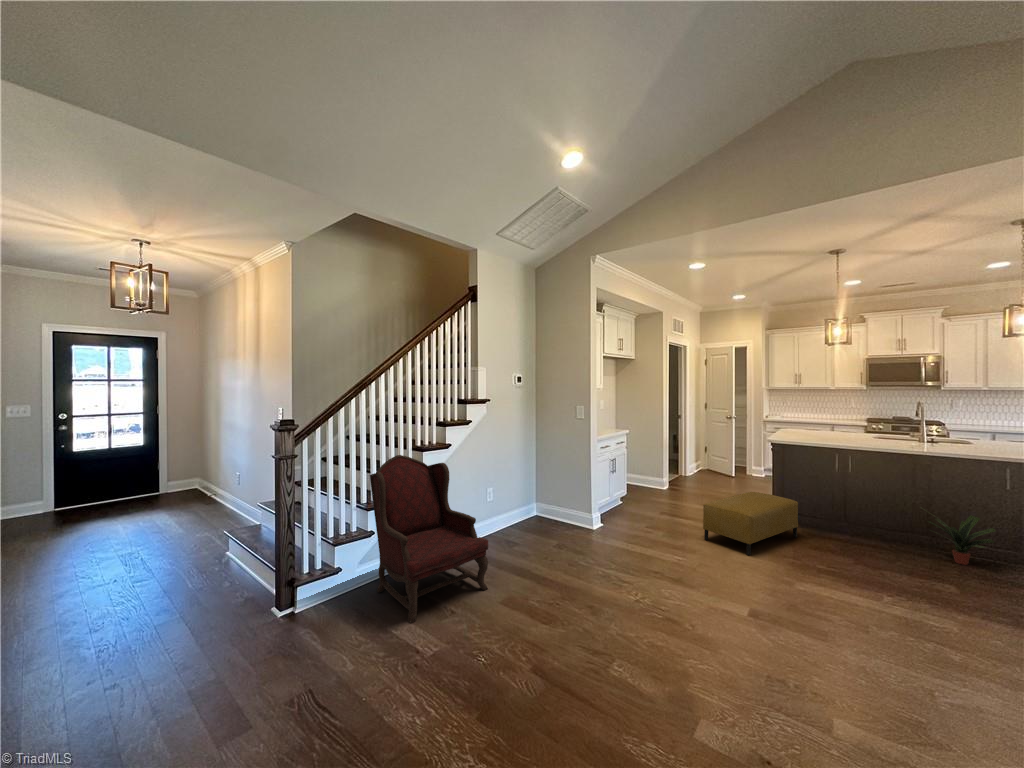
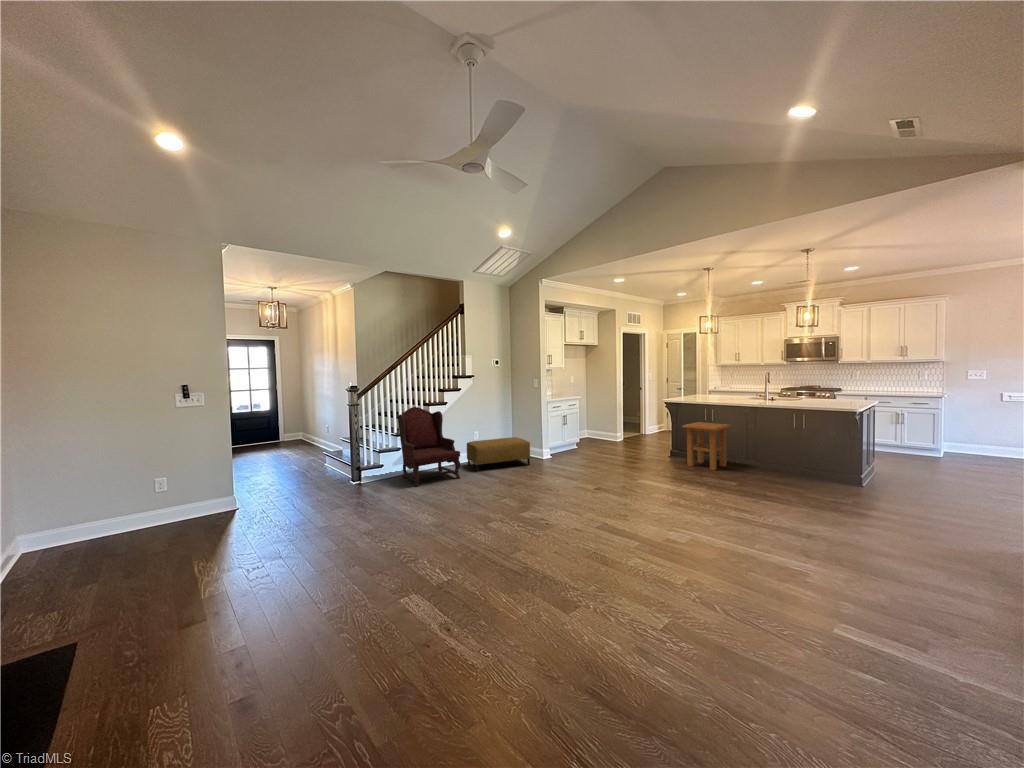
side table: none [817,474,885,555] -> present [682,422,731,470]
ottoman: present [703,492,798,556] -> present [467,437,530,472]
potted plant: present [928,515,996,565] -> none [742,440,782,475]

